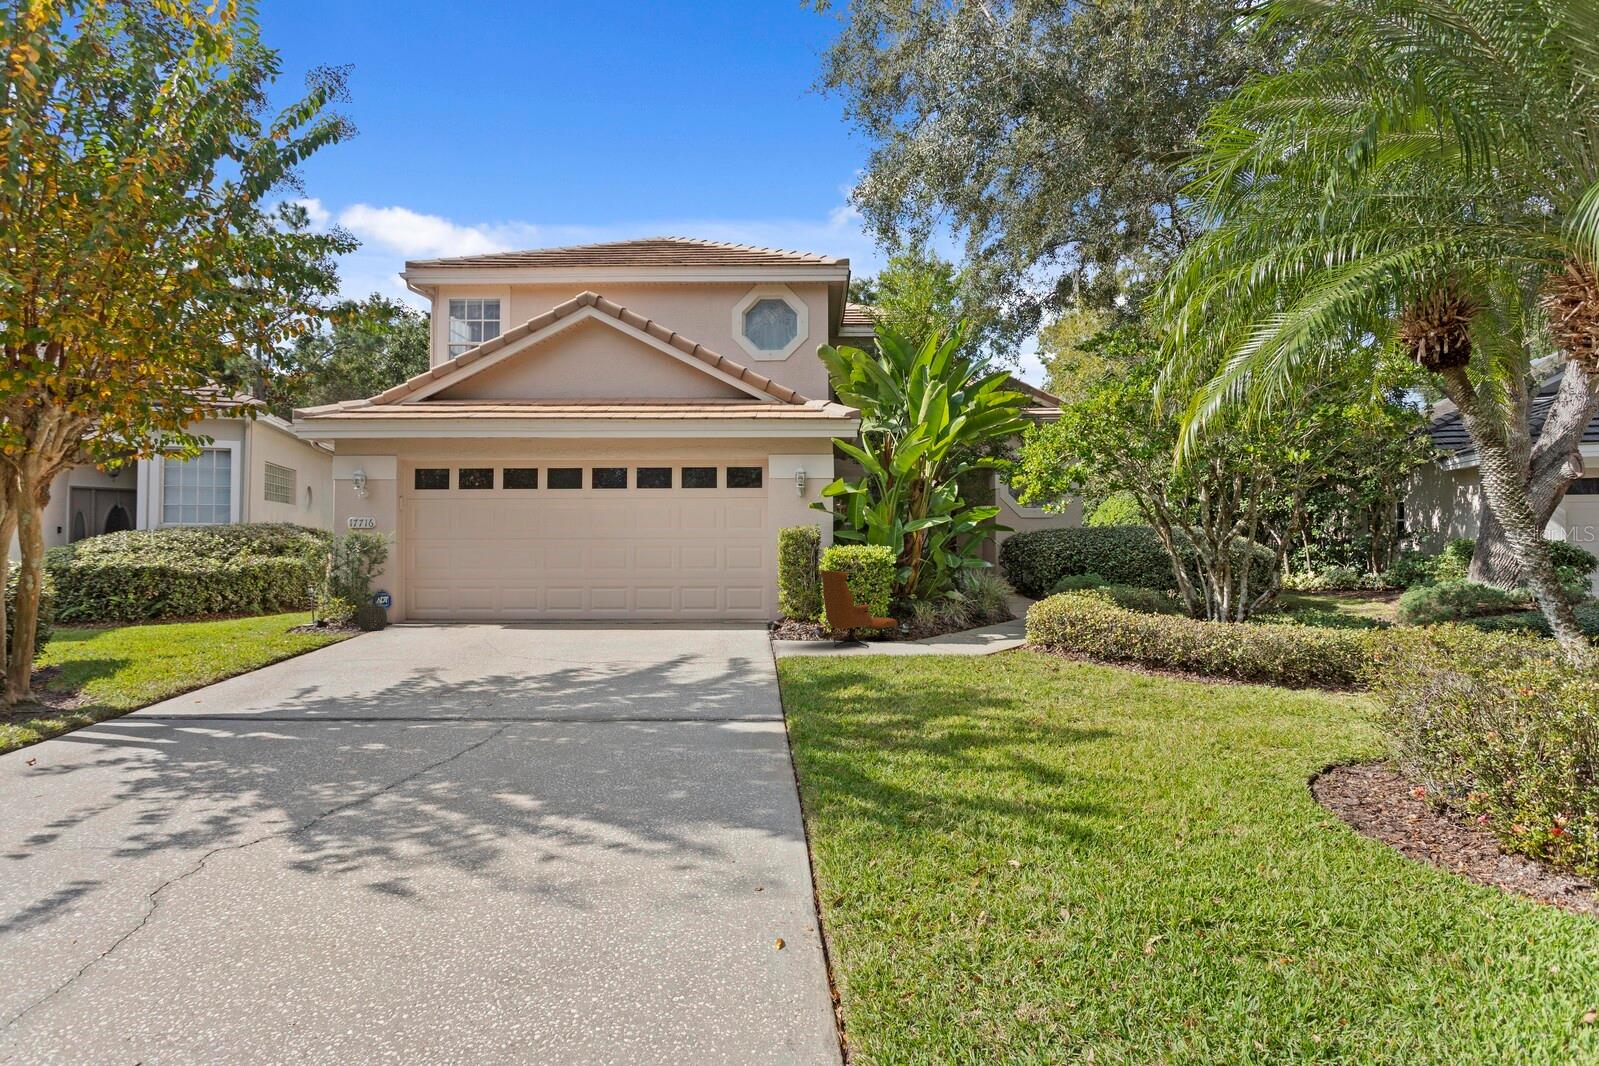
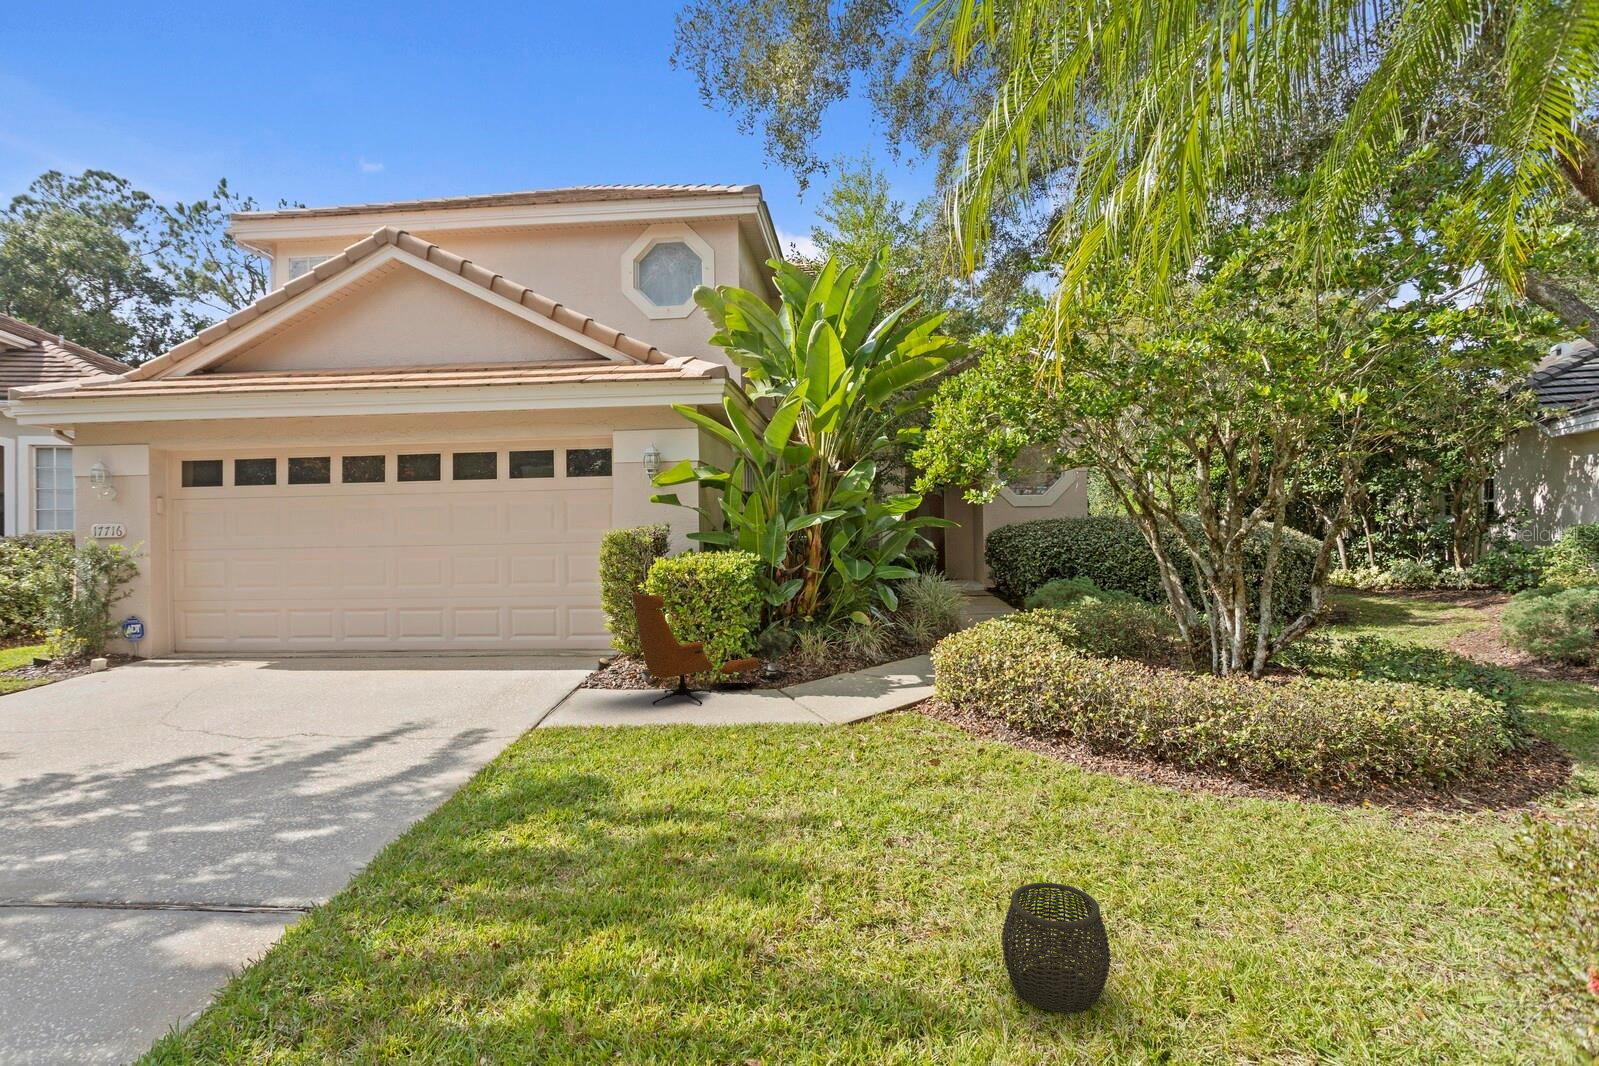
potted plant: none [889,600,917,635] -> present [756,630,793,679]
woven basket: present [358,606,387,631] -> present [1001,883,1111,1014]

